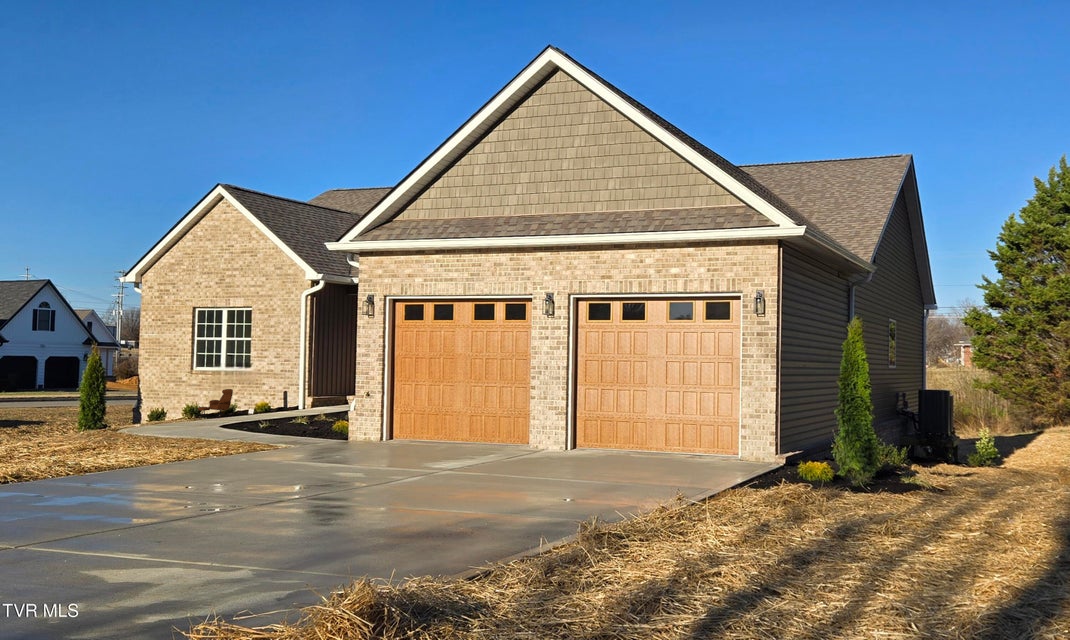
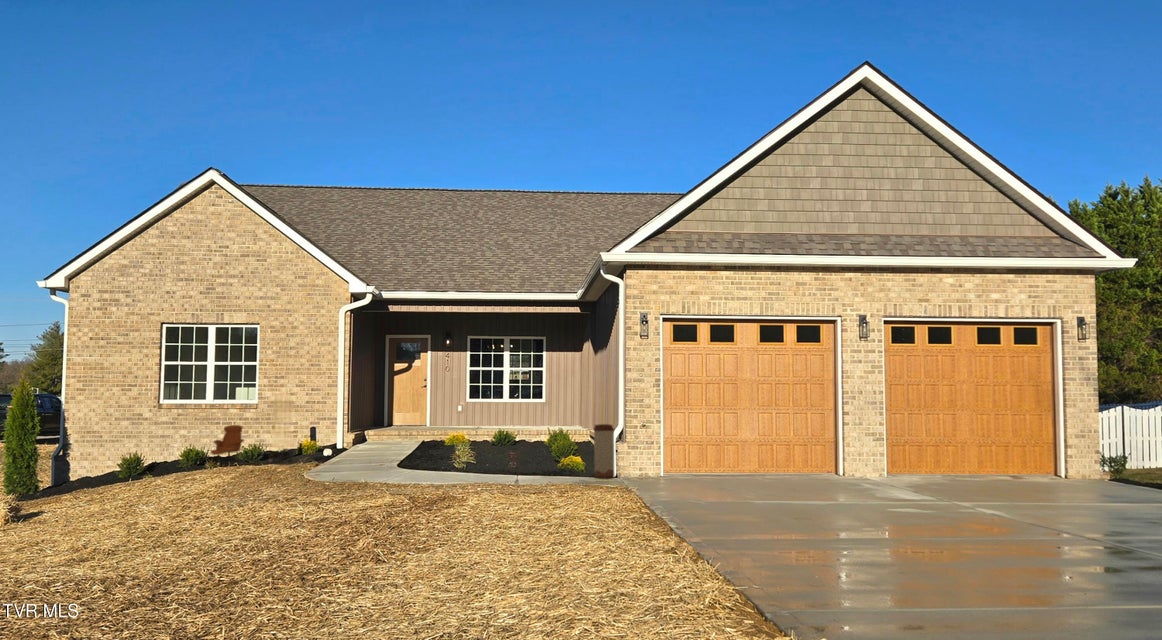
trash can: none [339,394,359,441] -> present [594,424,614,478]

